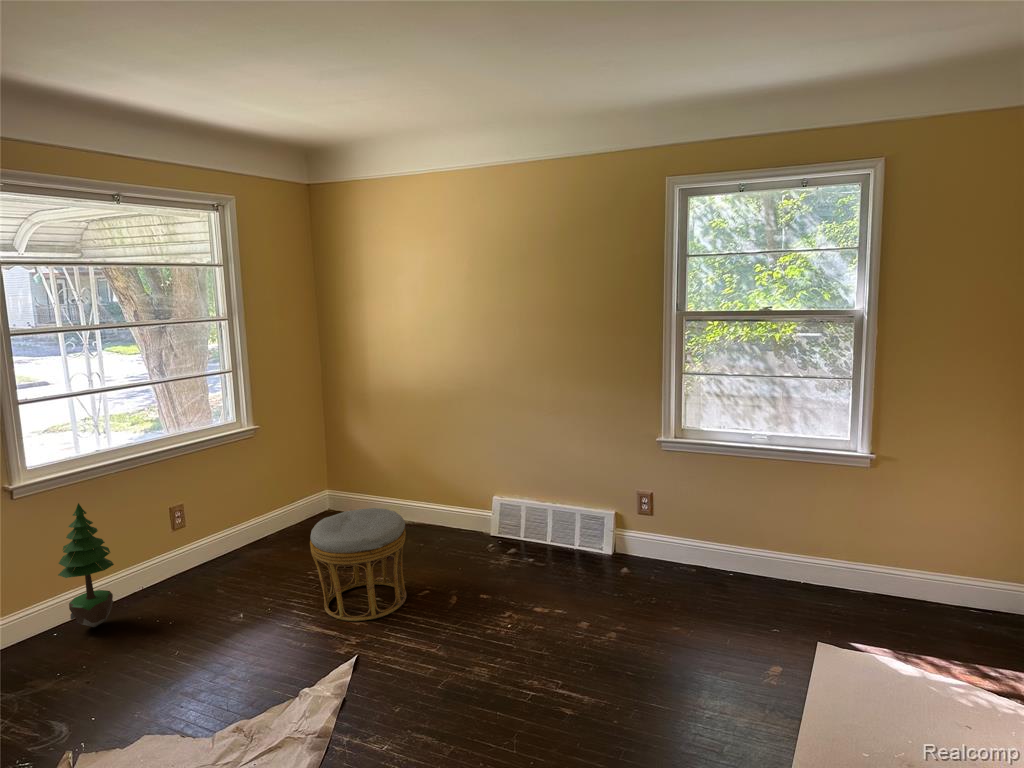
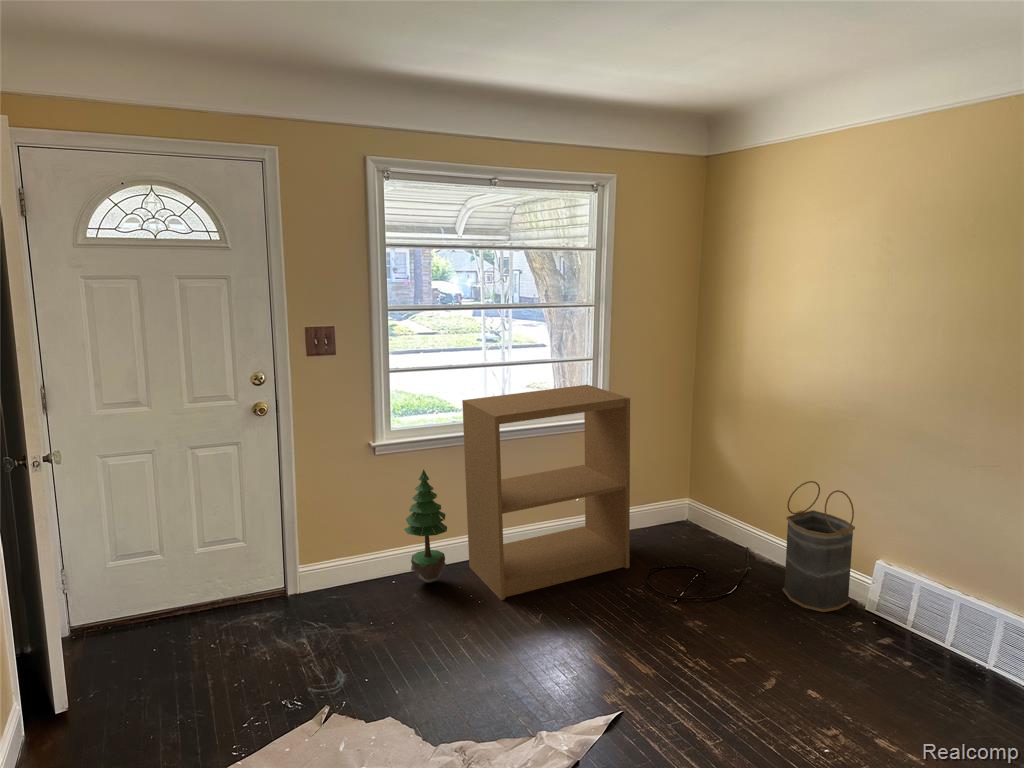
bookshelf: none [113,399,303,617] -> present [462,385,630,600]
basket: none [429,449,479,546] -> present [783,481,855,612]
ottoman: present [310,508,406,621] -> none [609,535,722,672]

